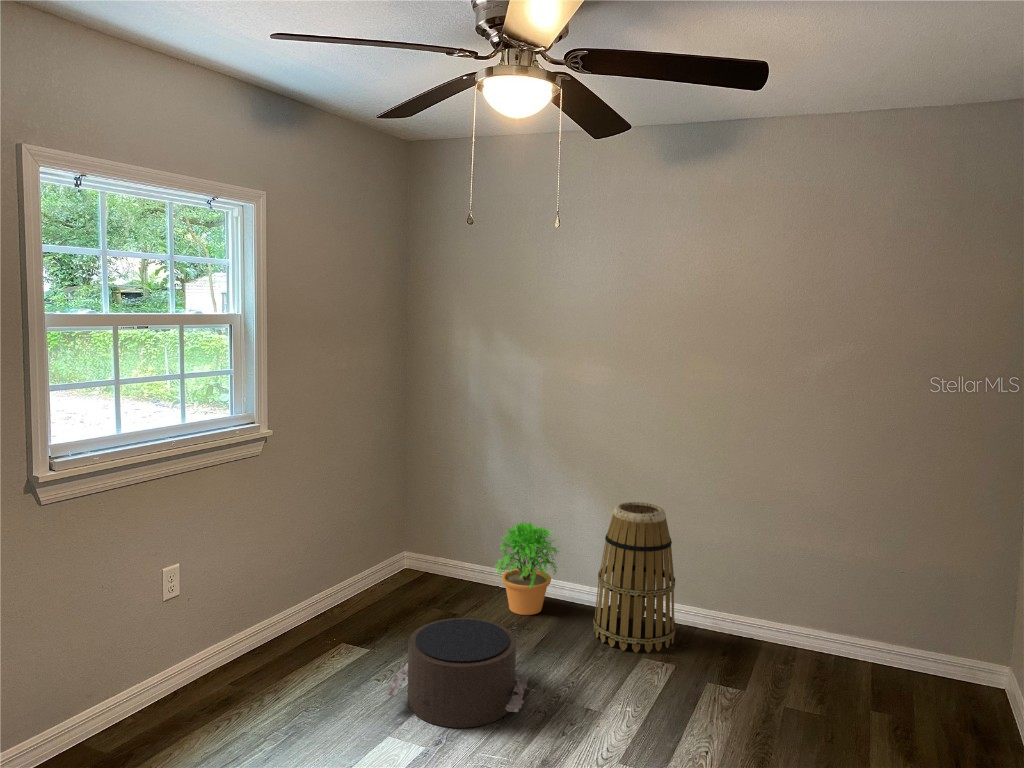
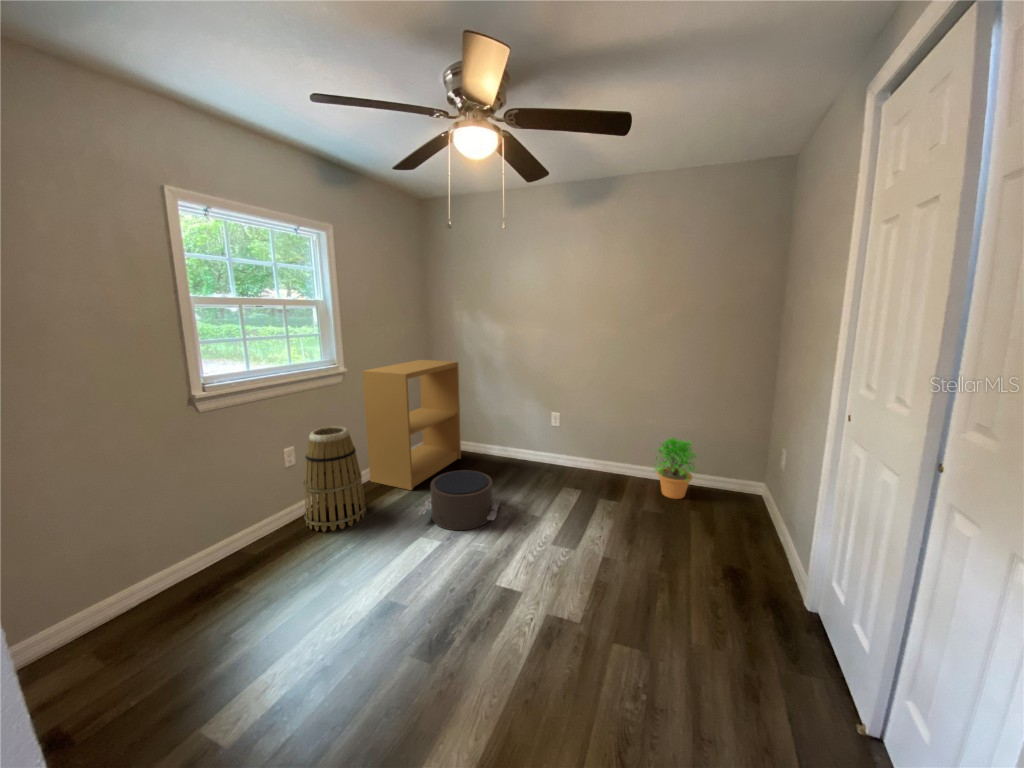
bookshelf: none [298,415,461,649] -> present [362,360,461,490]
basket: present [593,502,676,653] -> present [304,426,366,532]
potted plant: present [496,522,559,615] -> present [655,438,696,499]

